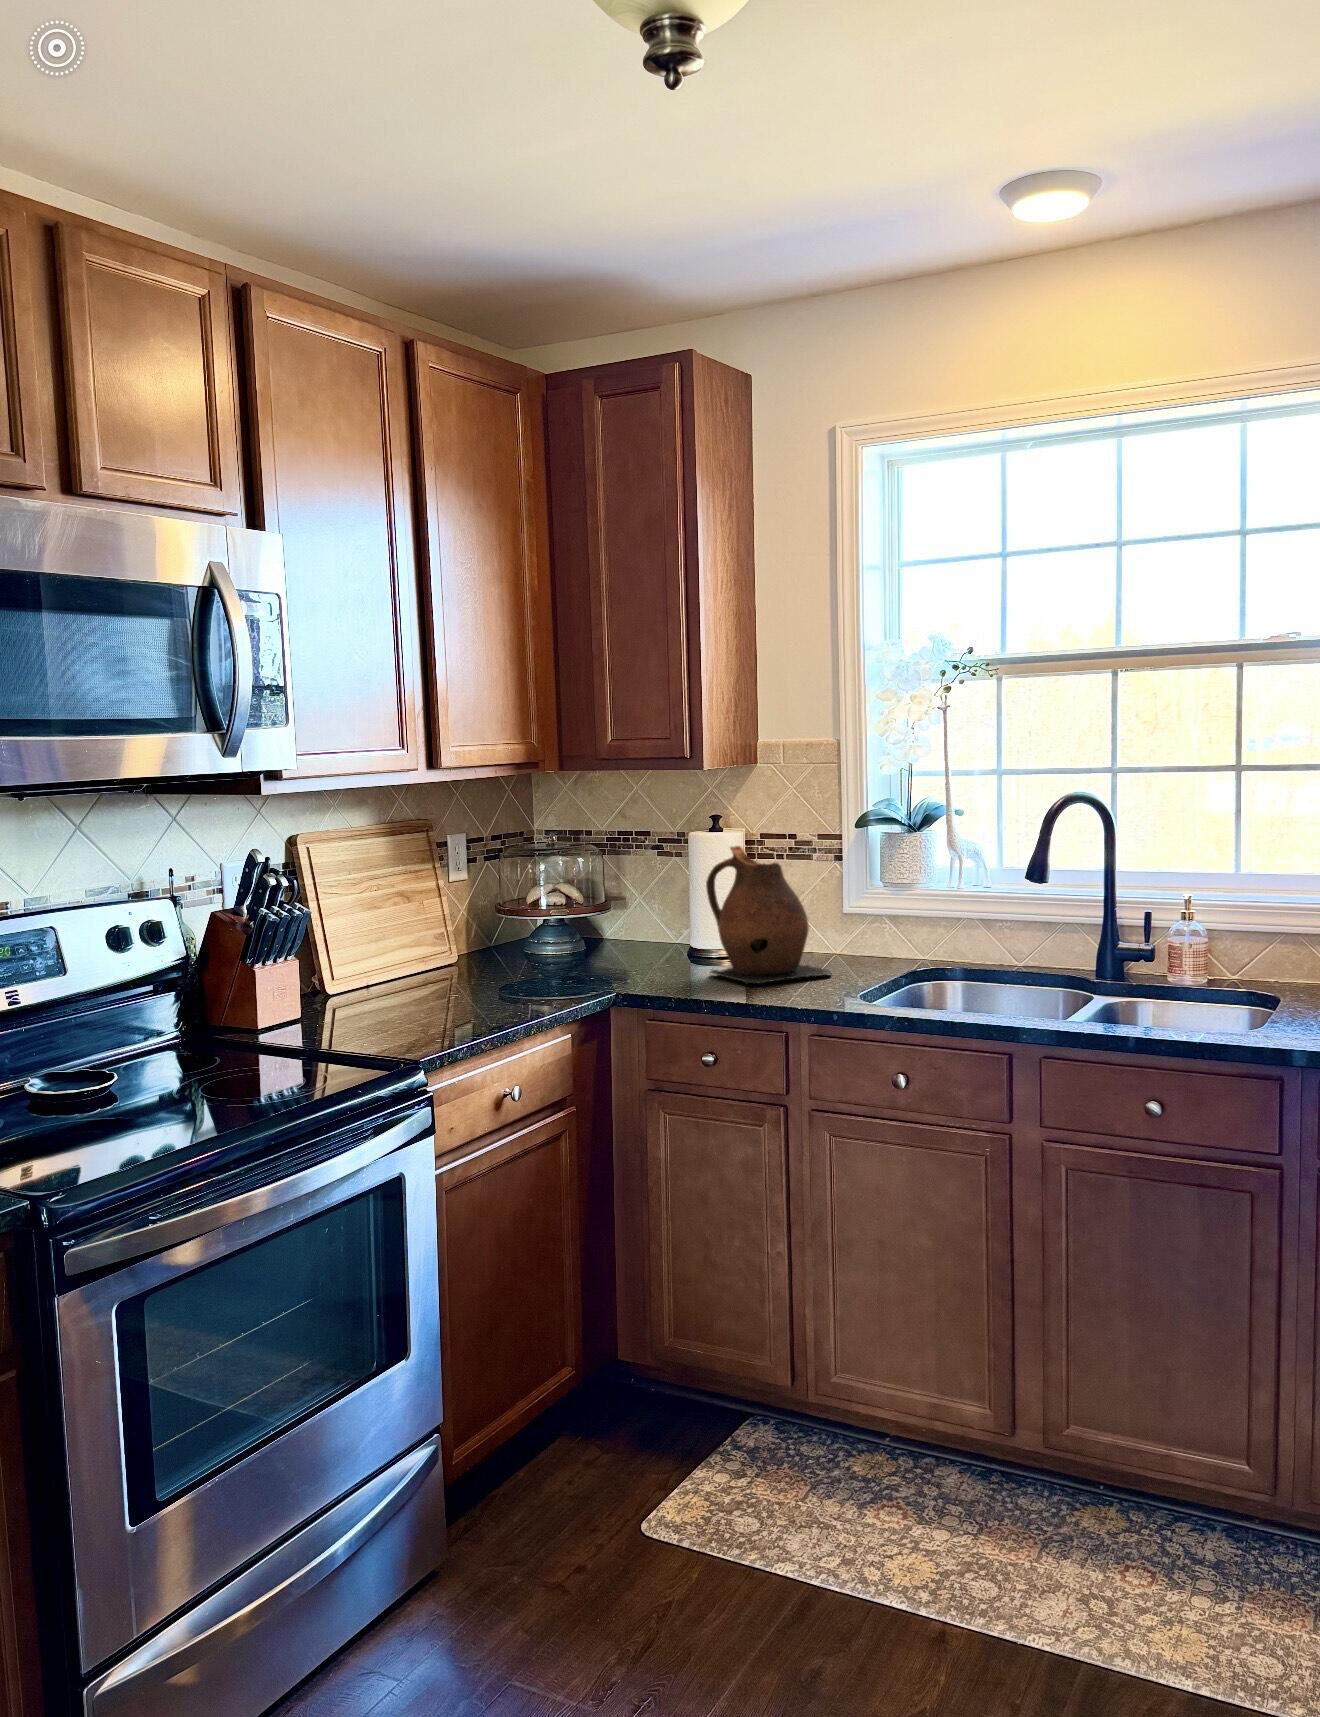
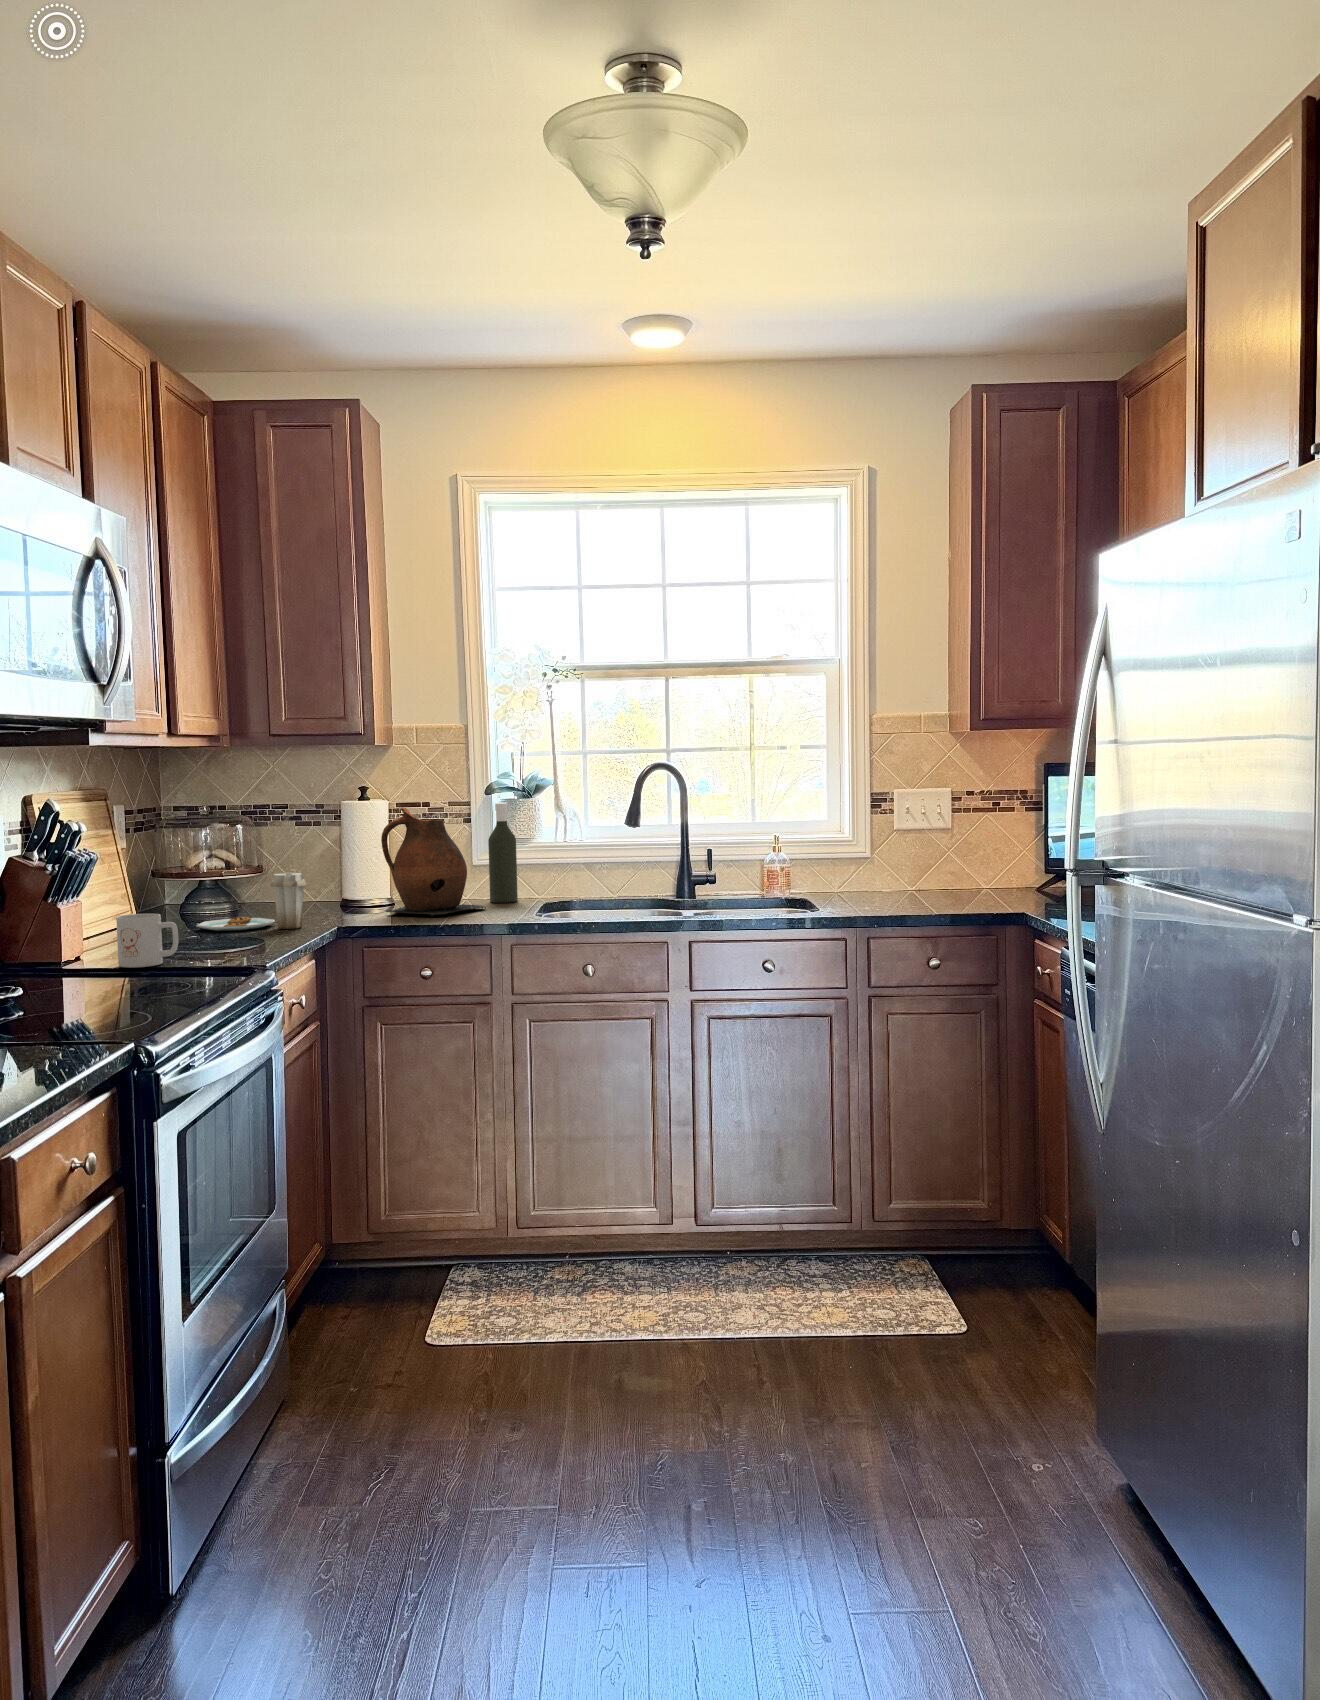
bottle: none [860,839,896,966] -> present [488,803,518,903]
plate: none [487,923,597,990] -> present [196,872,307,931]
mug: none [306,978,362,1040] -> present [116,914,178,968]

